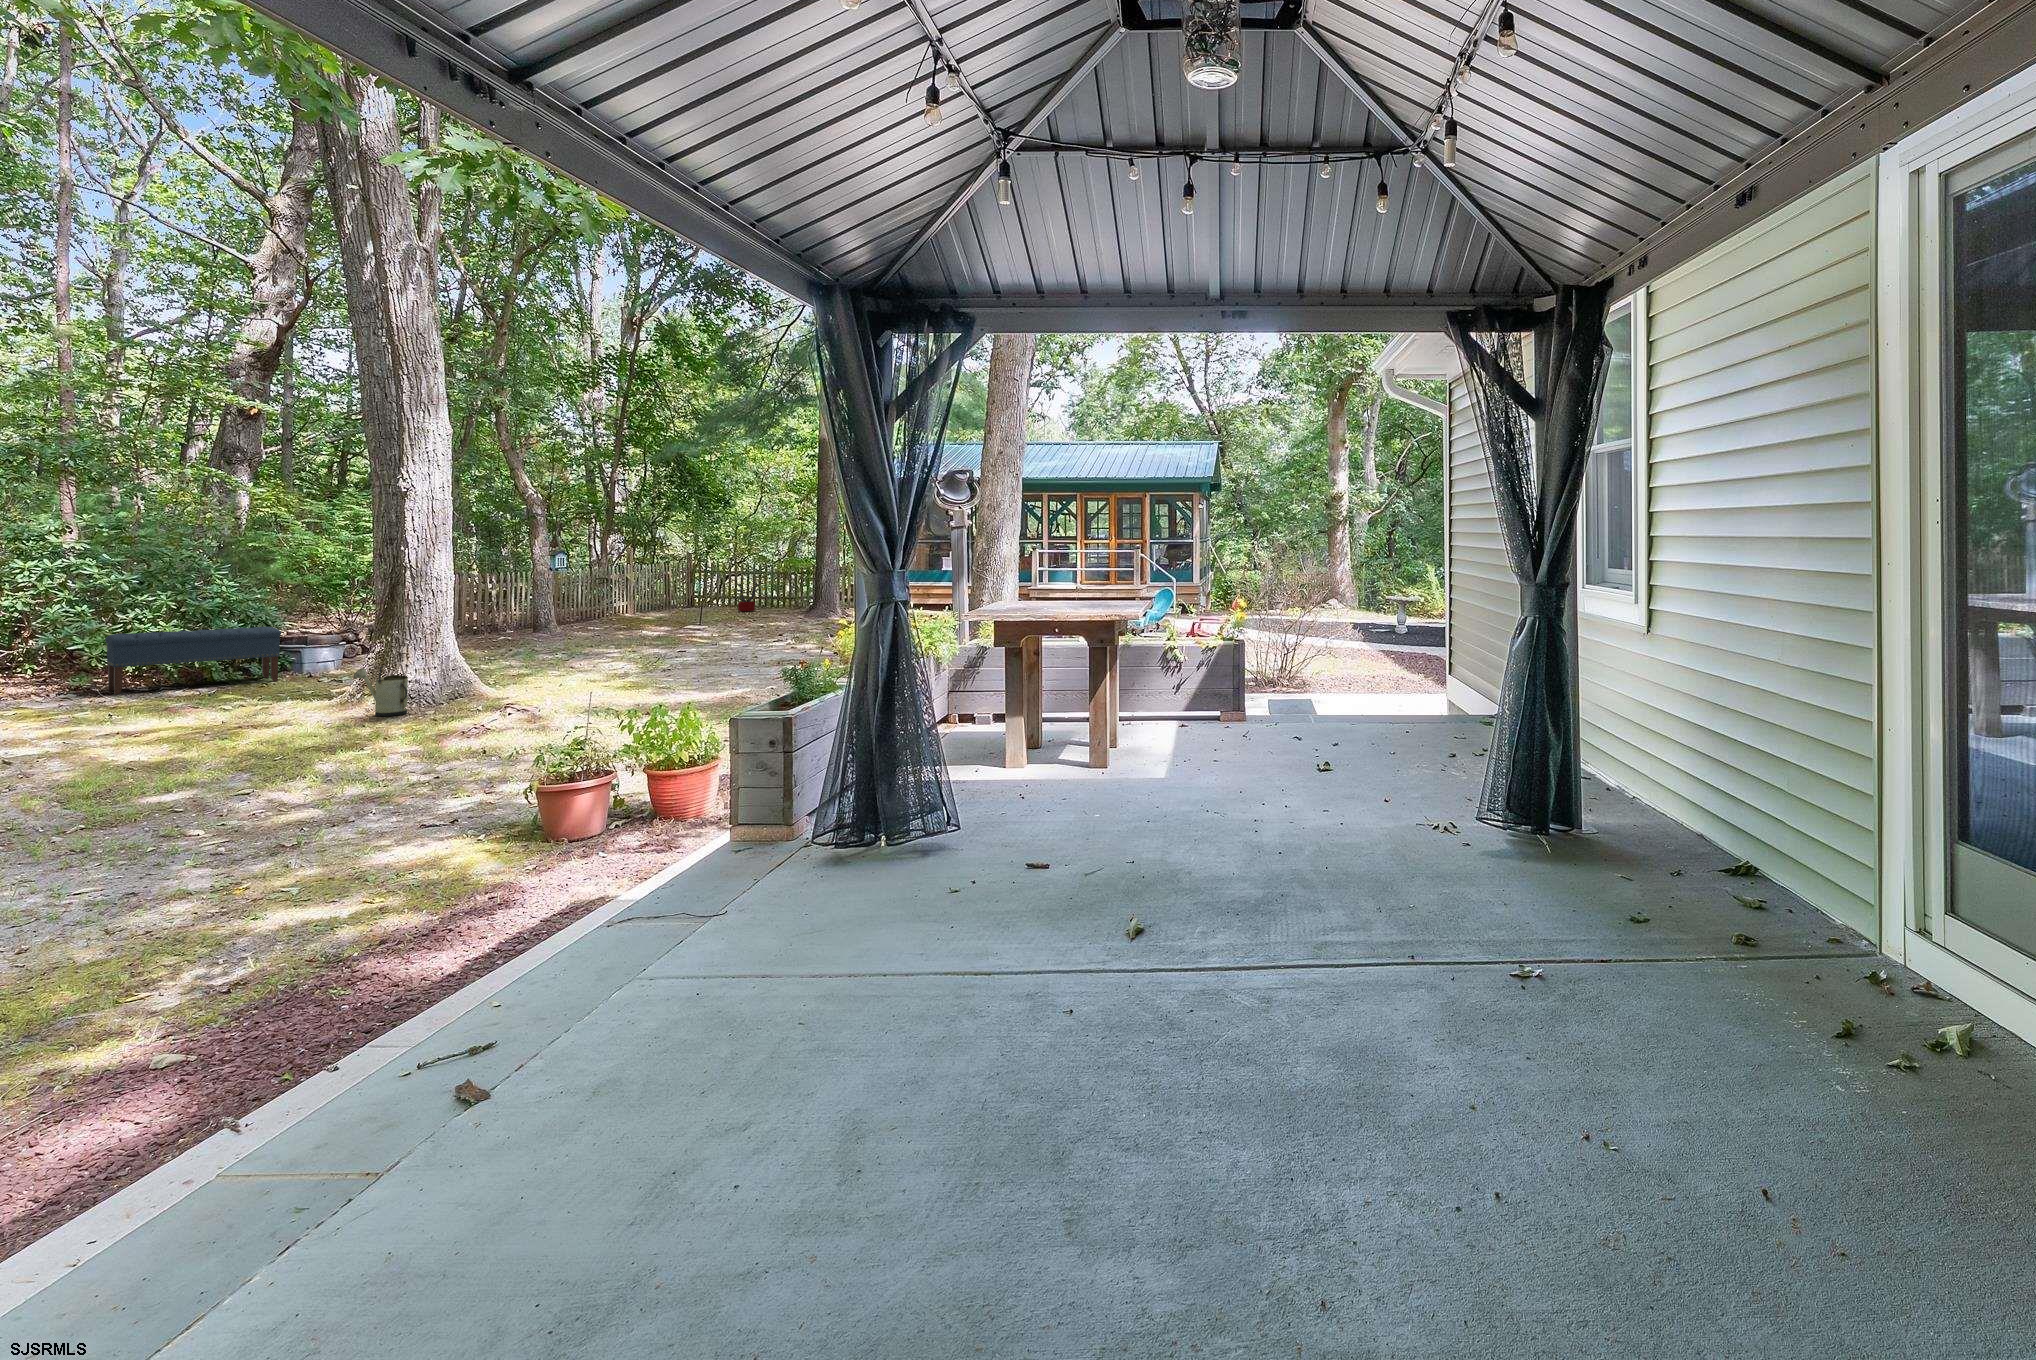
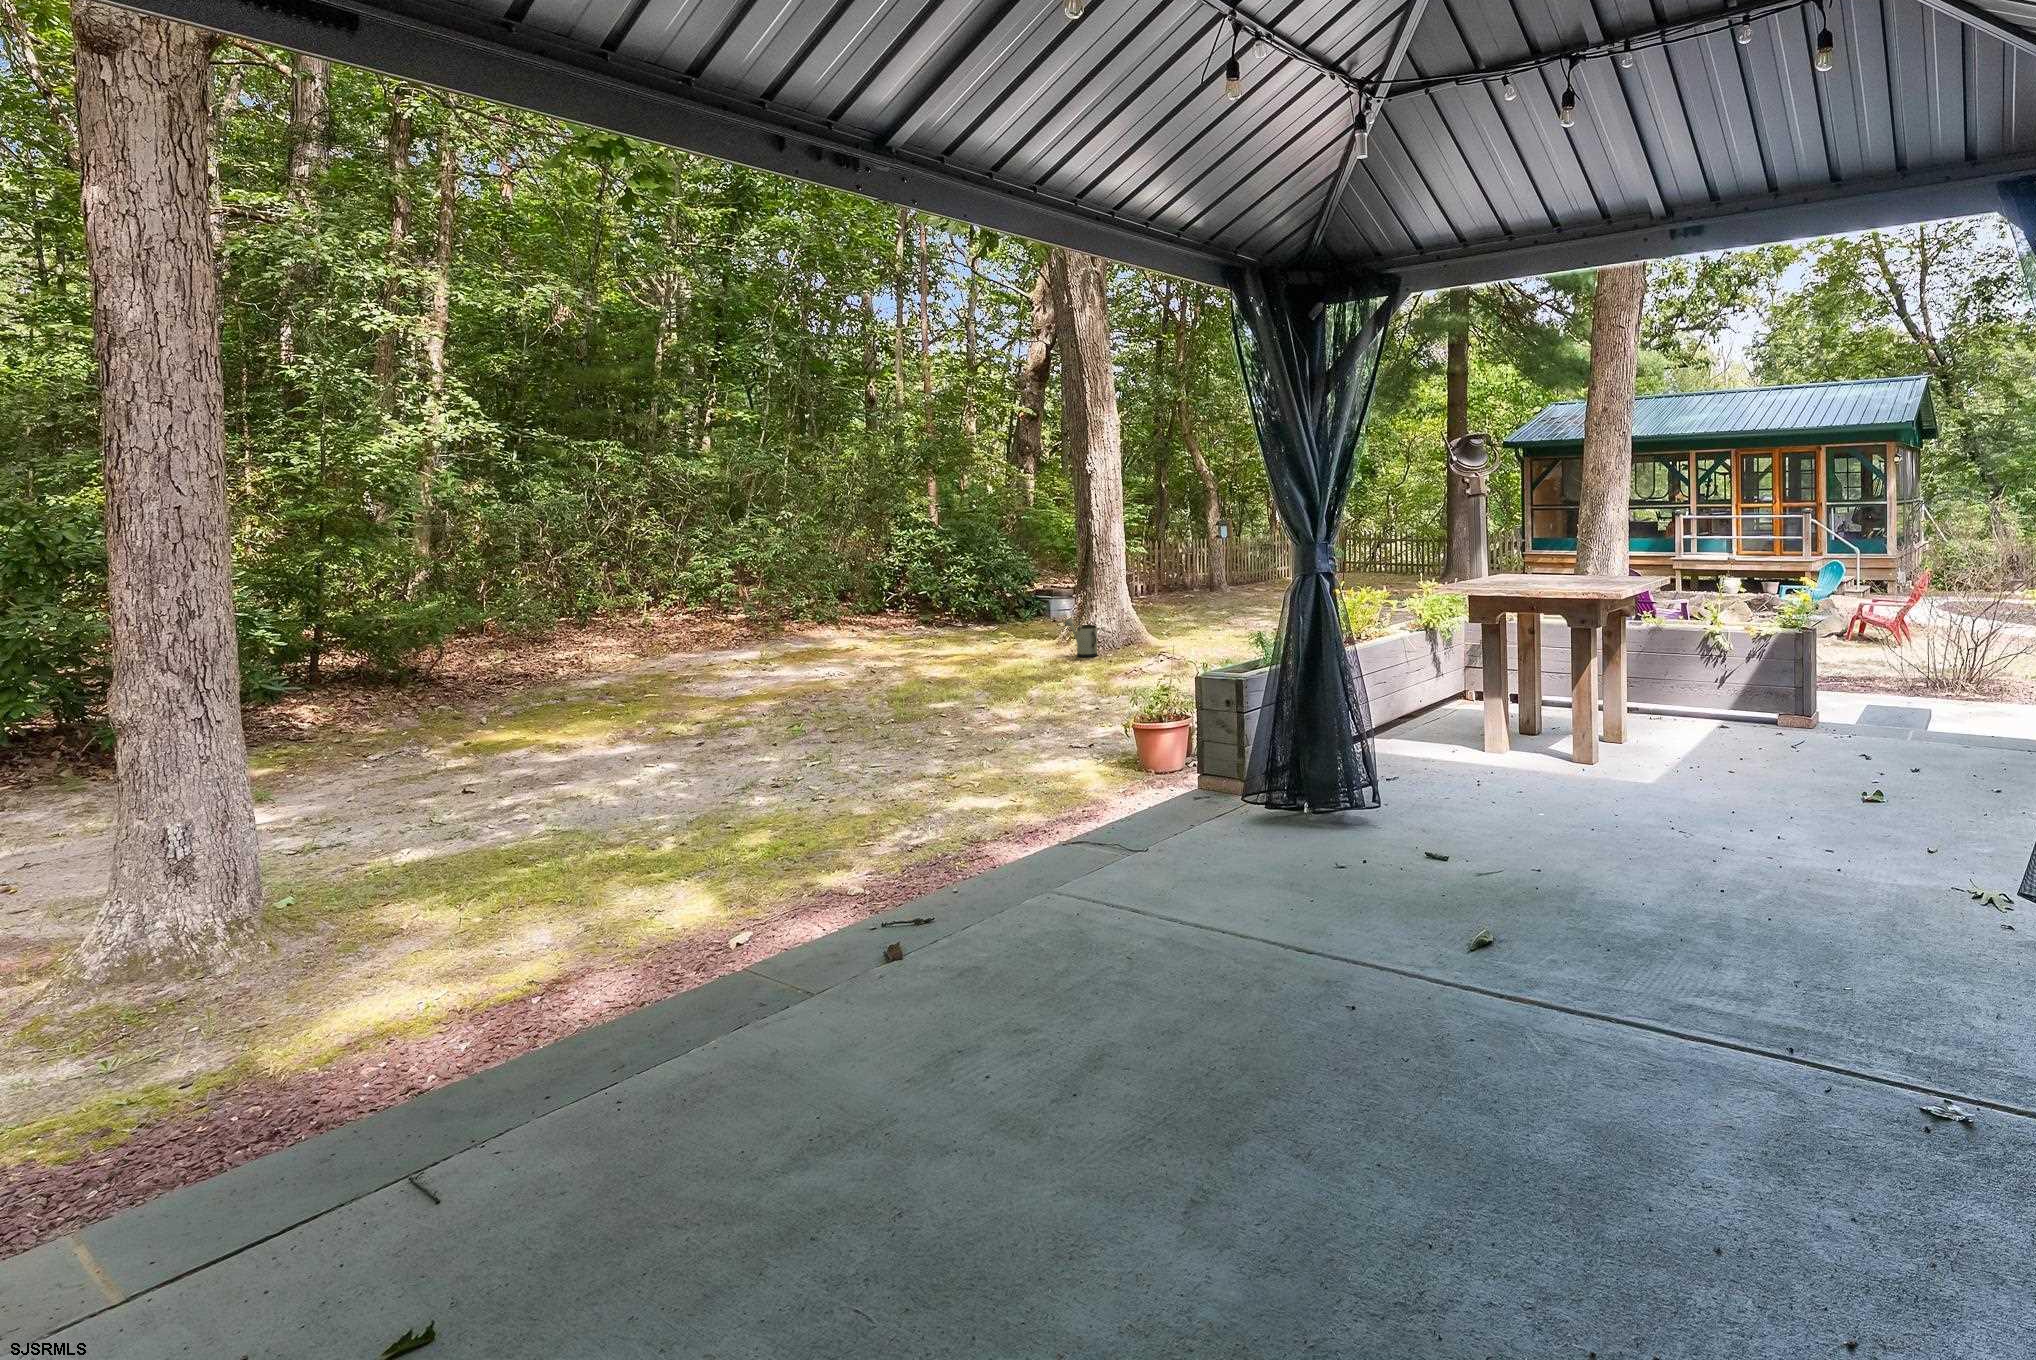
decorative plant: present [735,576,766,611] -> none [1378,542,1405,578]
bench: present [105,627,281,694] -> none [941,582,1034,628]

